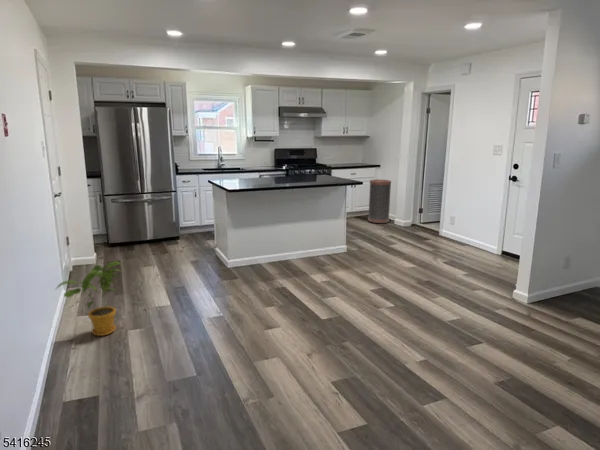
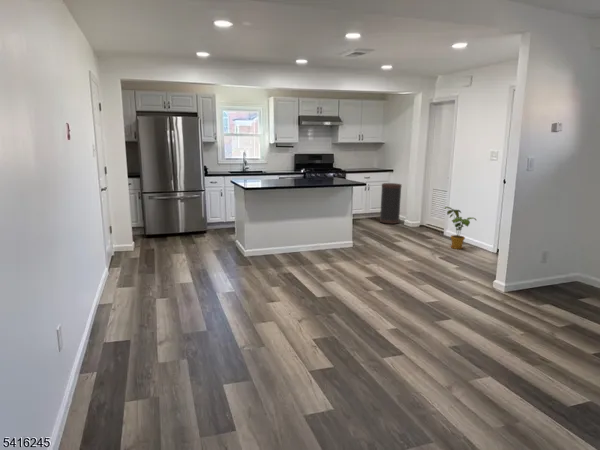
house plant: present [58,261,119,336] -> present [445,207,476,249]

